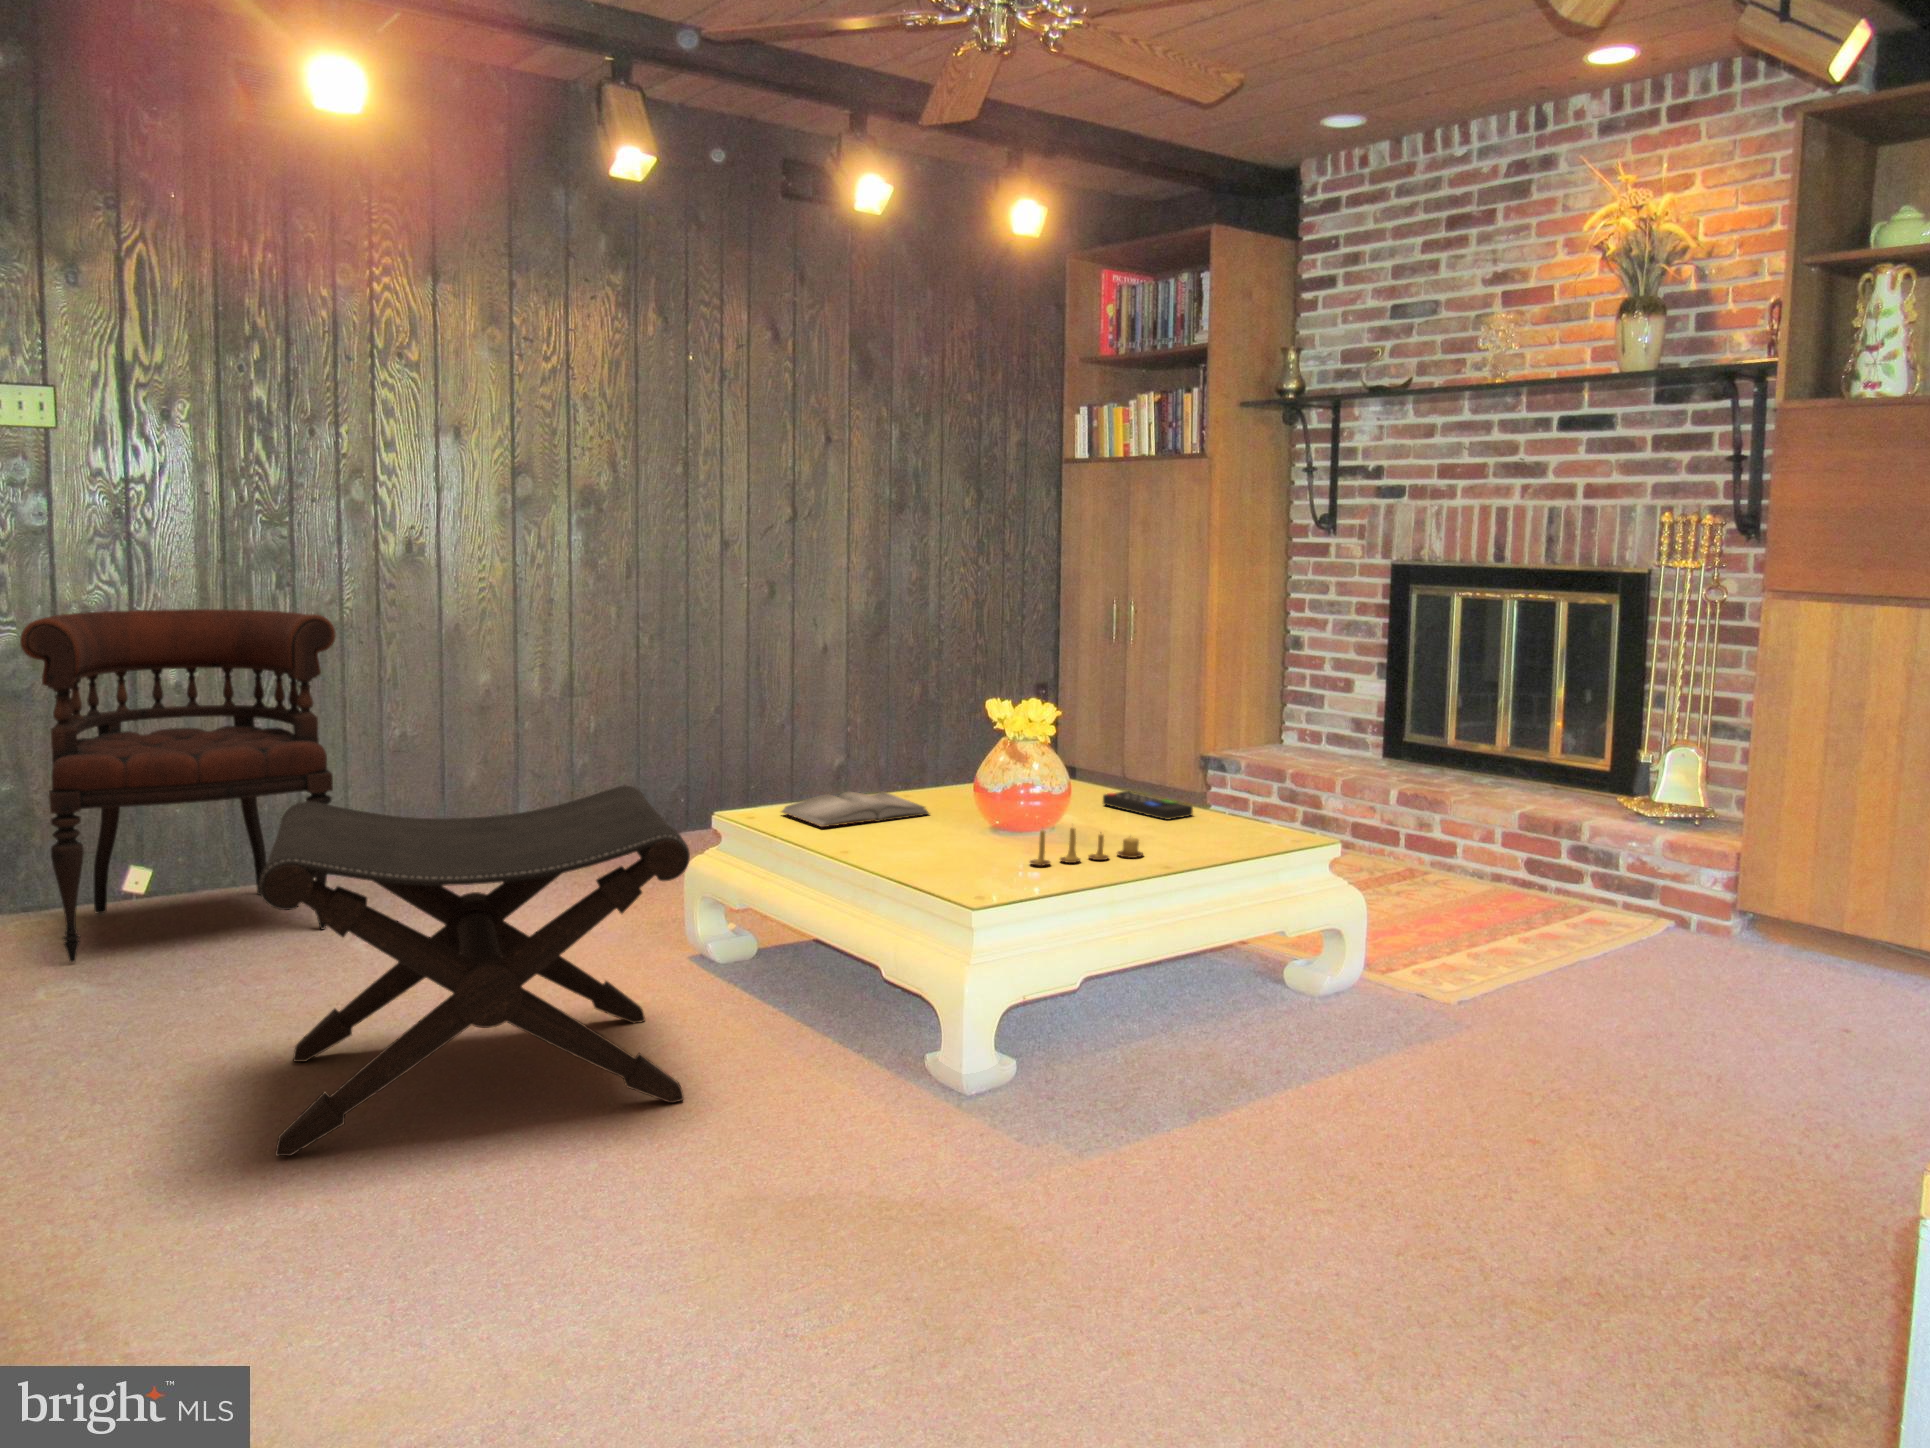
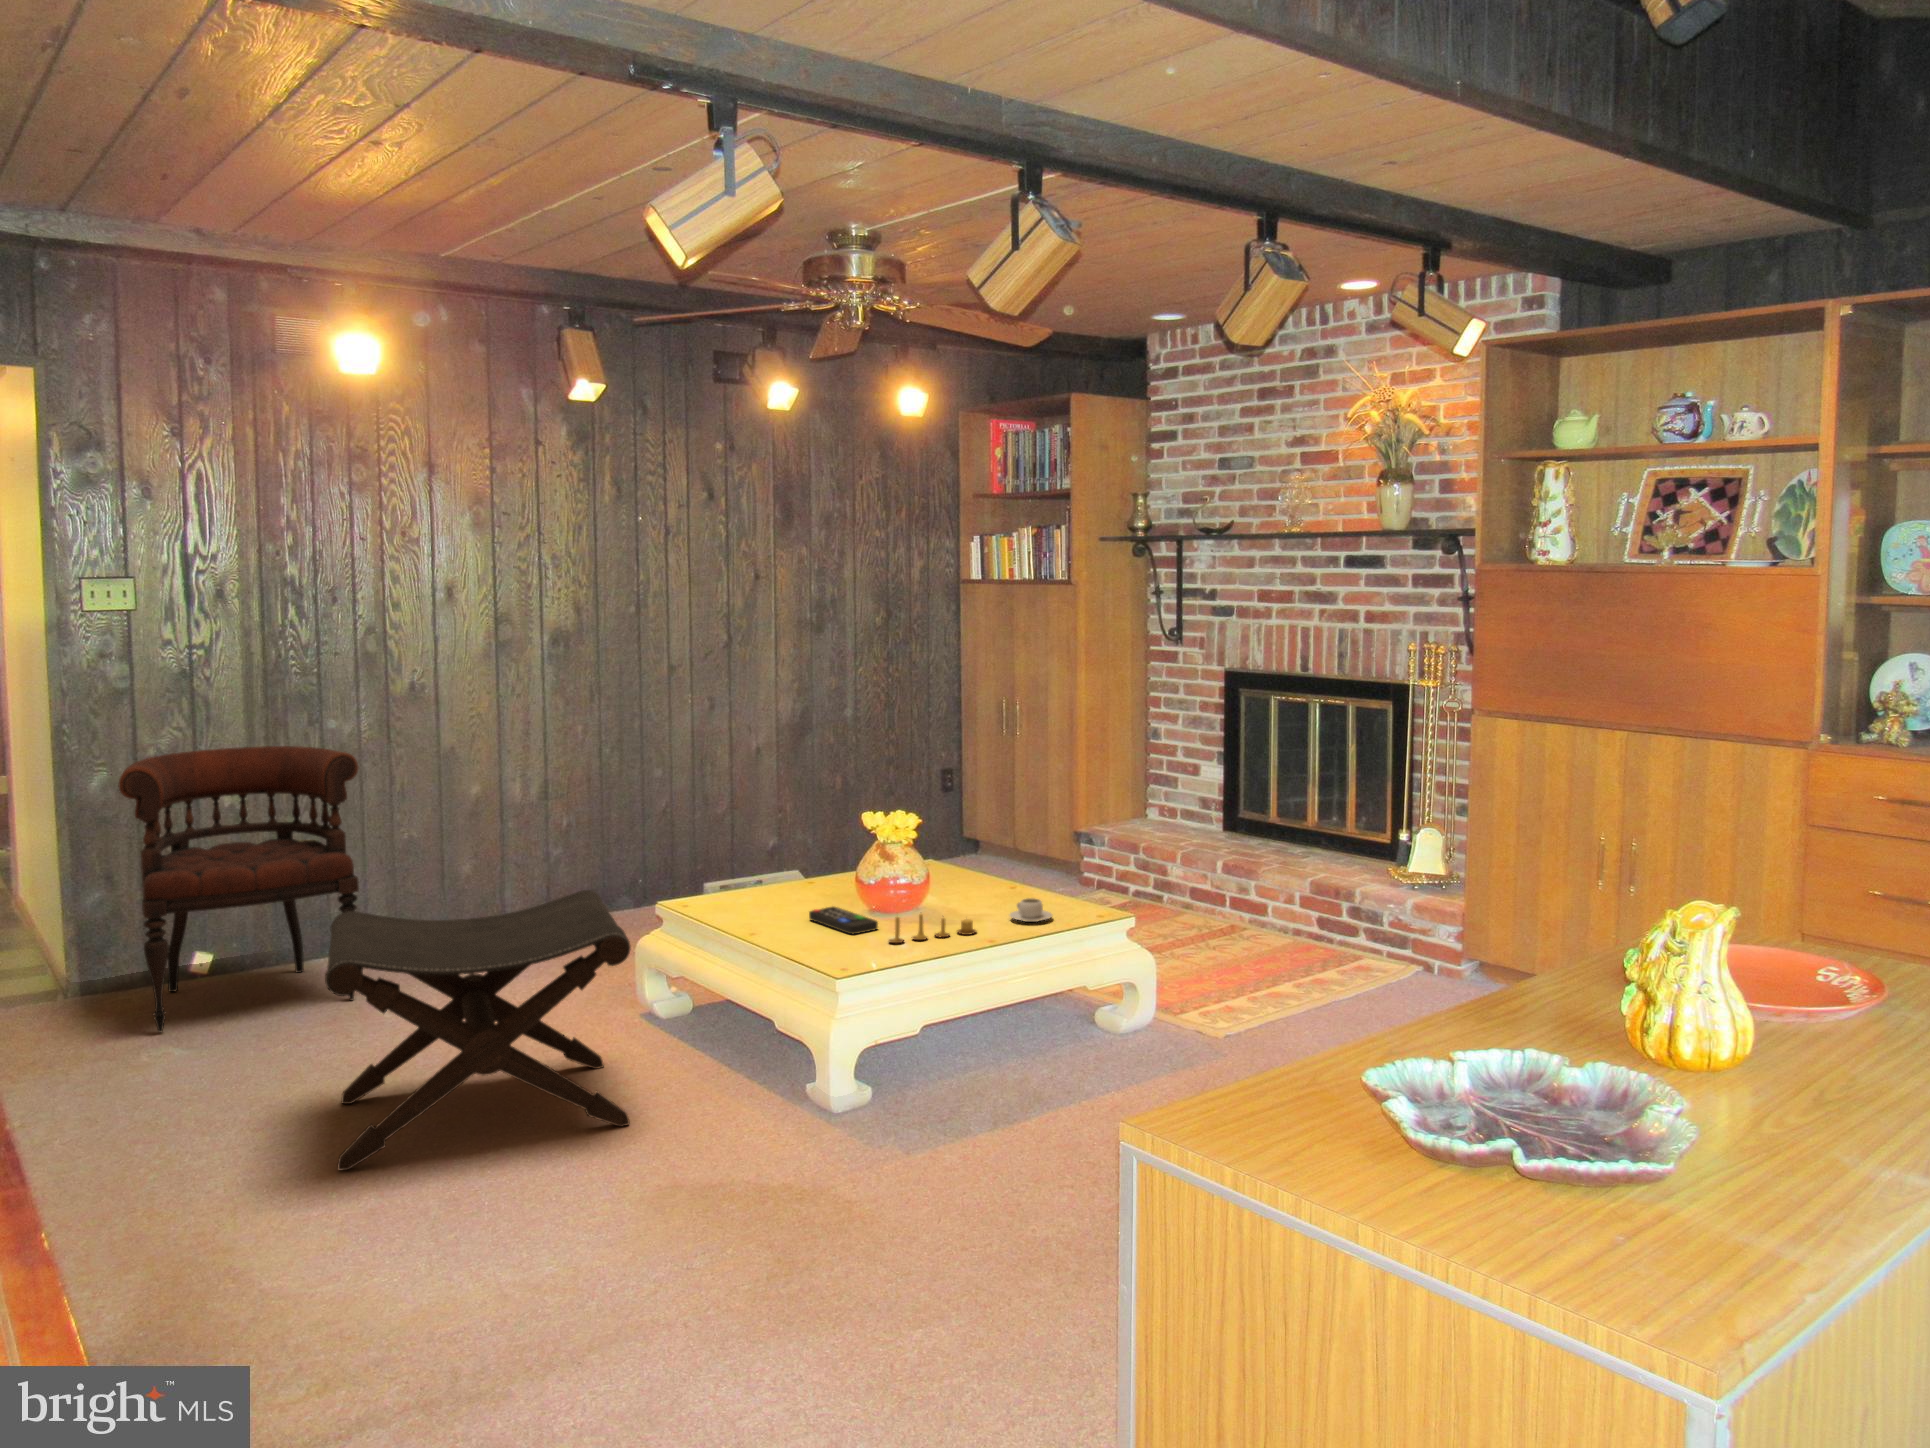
hardback book: present [781,791,929,827] -> none [708,881,825,914]
remote control: present [1103,791,1193,820] -> present [809,907,878,935]
teacup: none [1180,814,1238,845] -> present [1010,898,1052,922]

